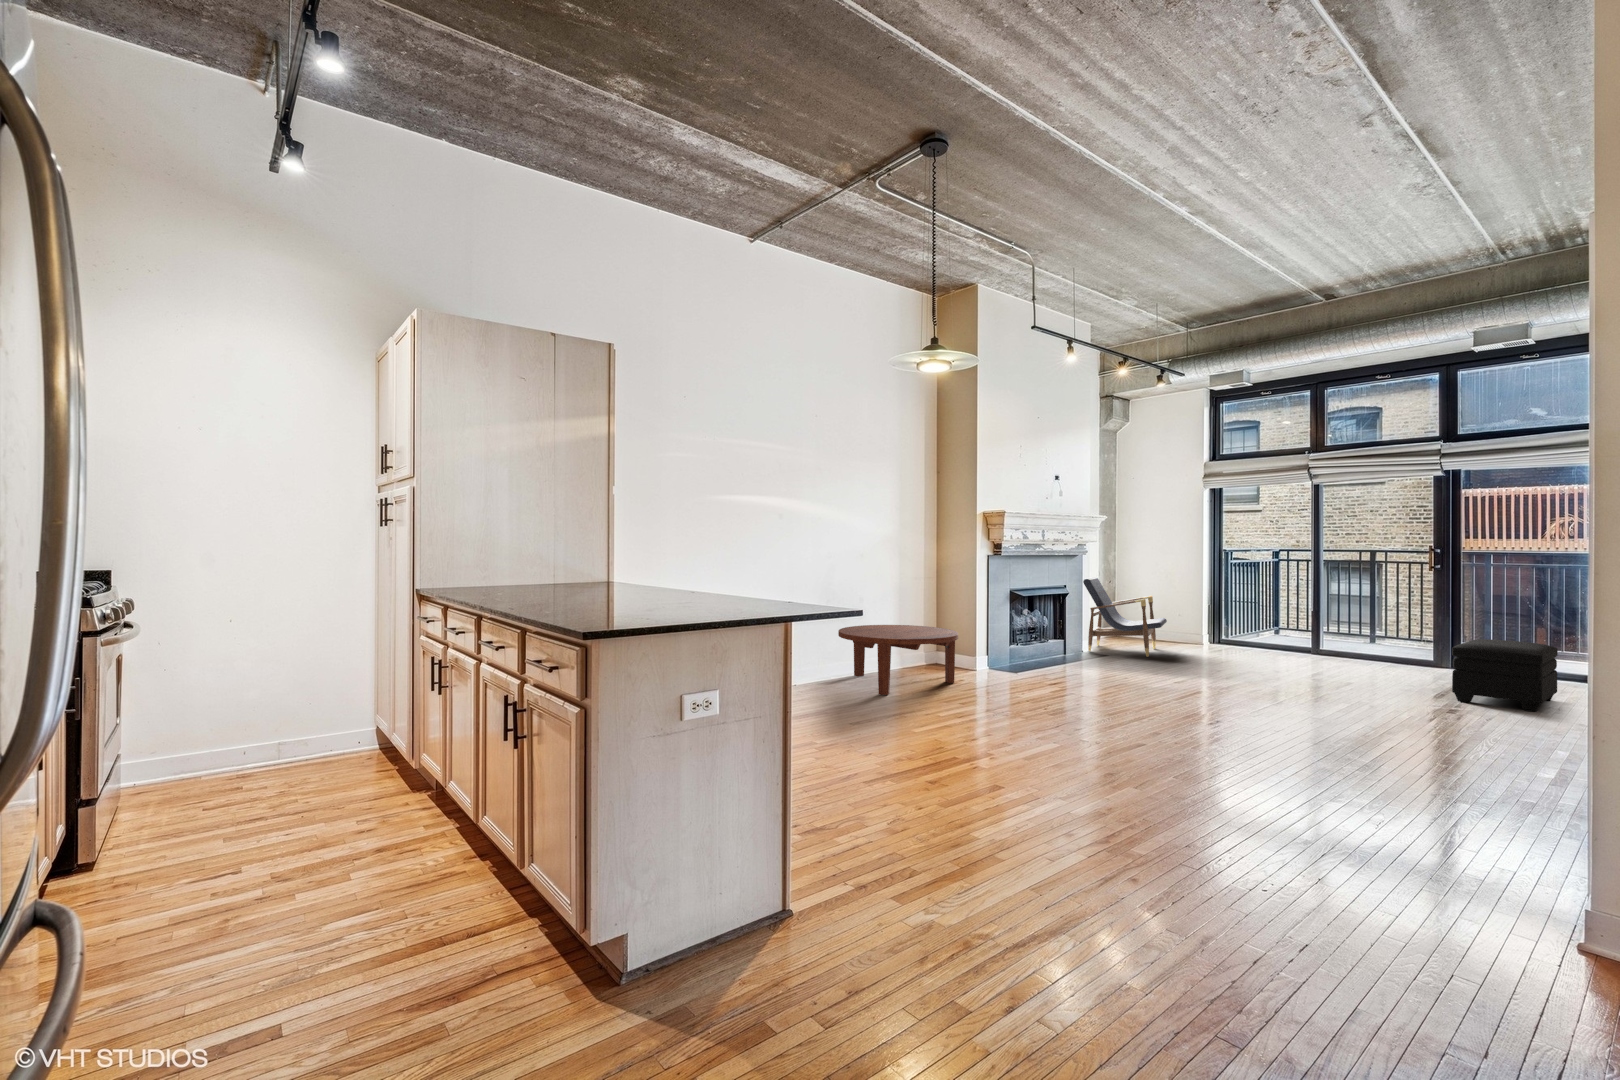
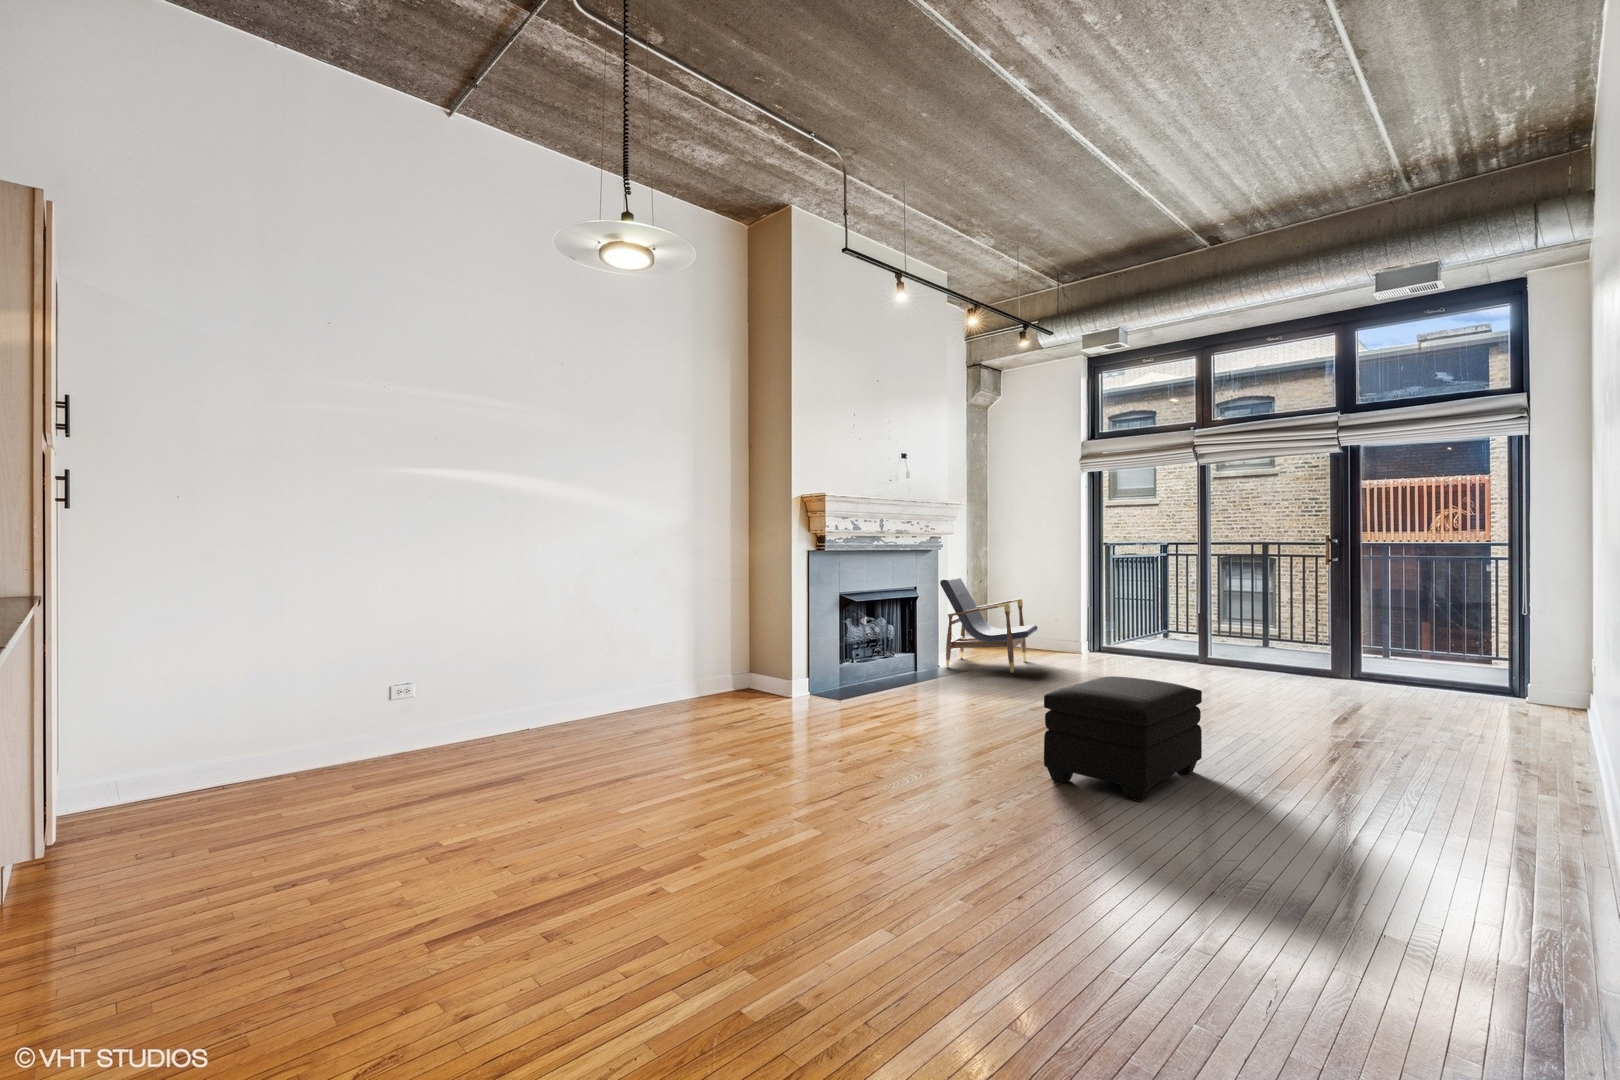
coffee table: present [838,625,958,695] -> none [587,644,750,745]
ottoman: present [1452,639,1558,712] -> present [1044,676,1202,802]

